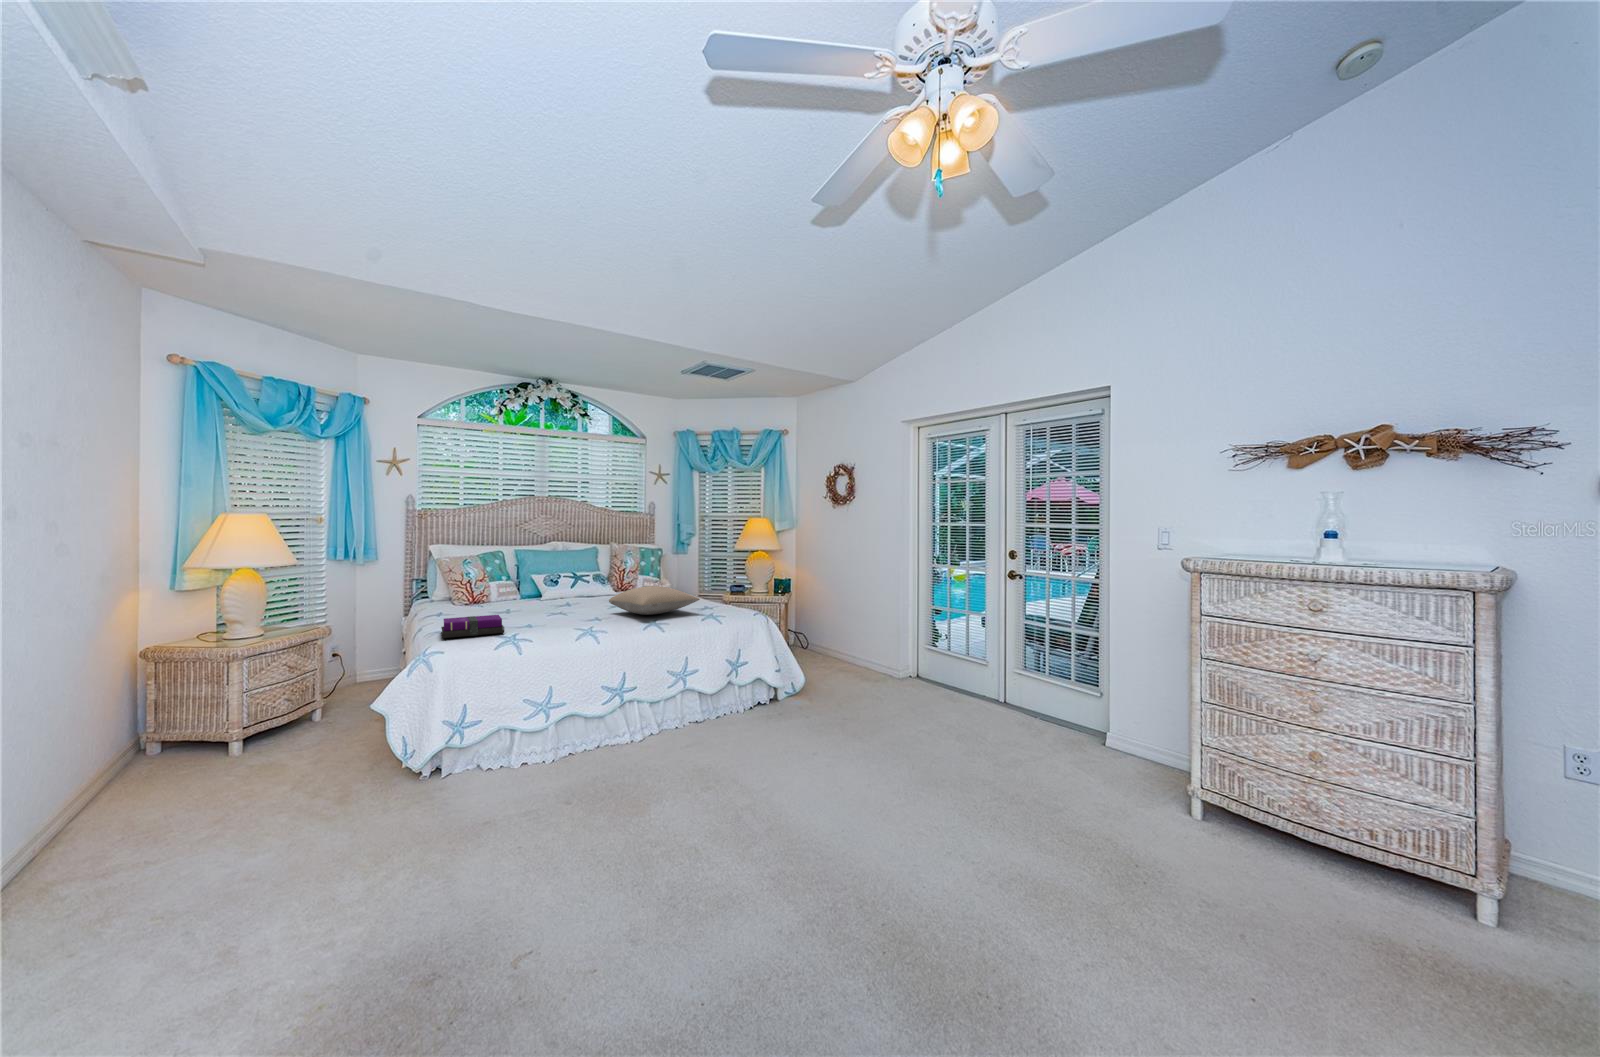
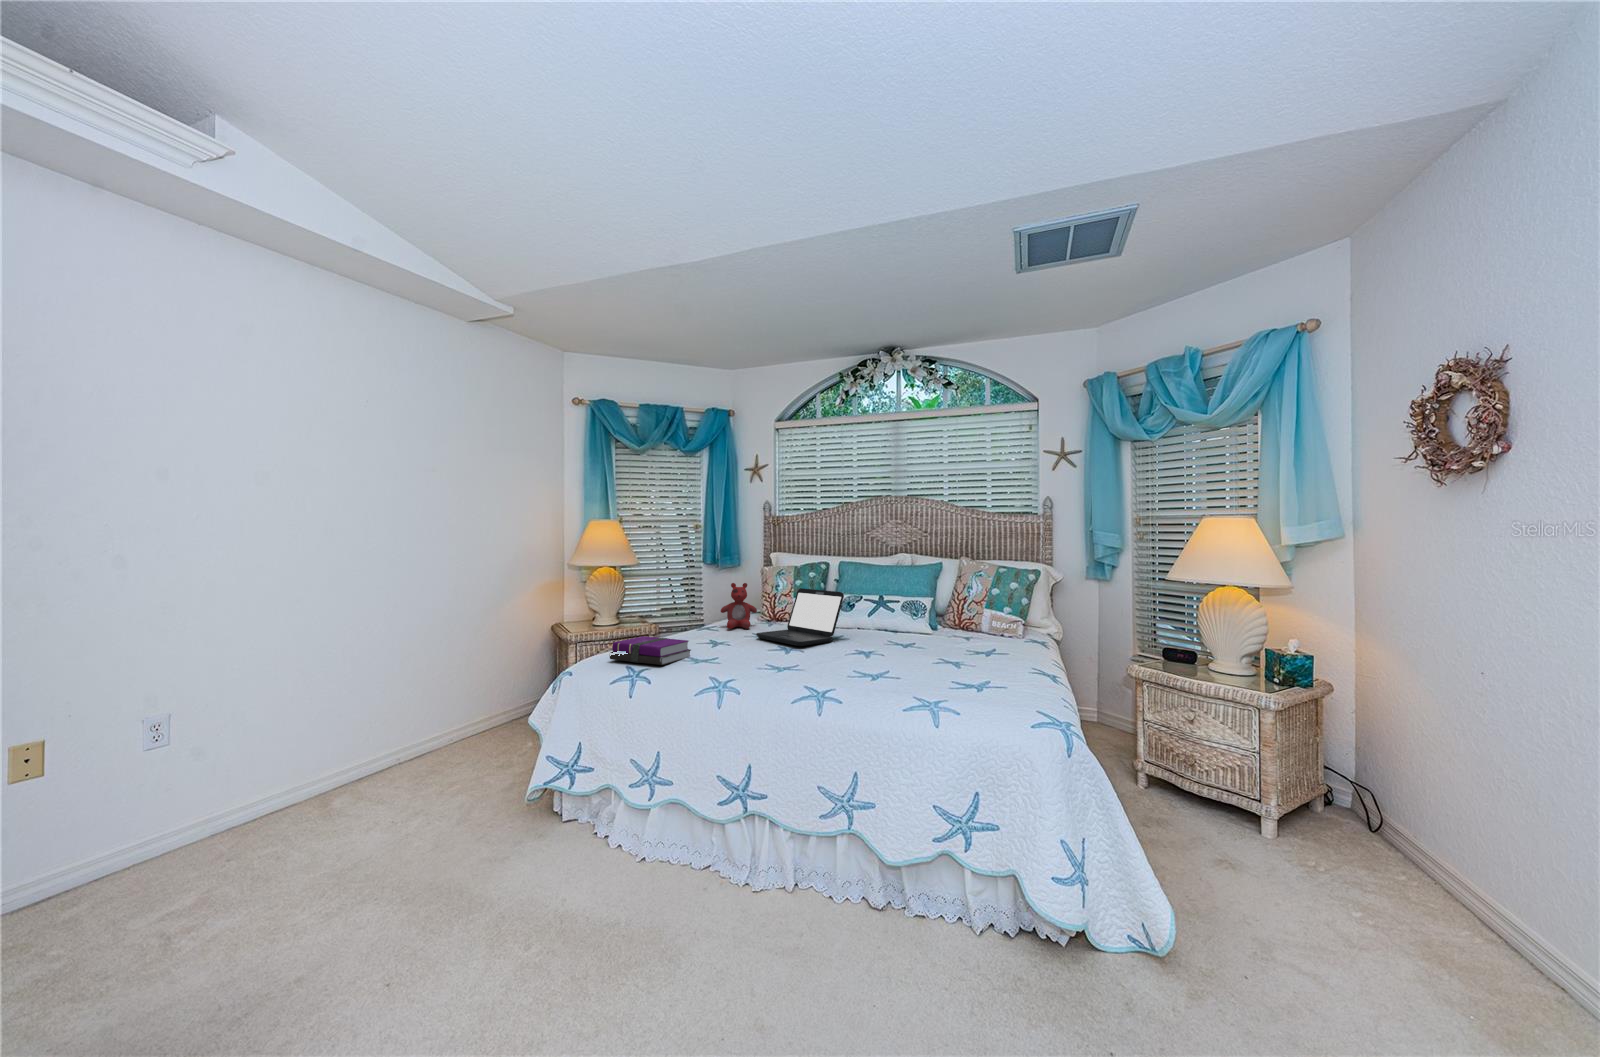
stuffed bear: none [446,570,483,611] -> present [721,583,757,629]
laptop: none [513,570,580,612] -> present [756,588,844,646]
pillow: present [609,586,700,615] -> none [812,629,926,676]

